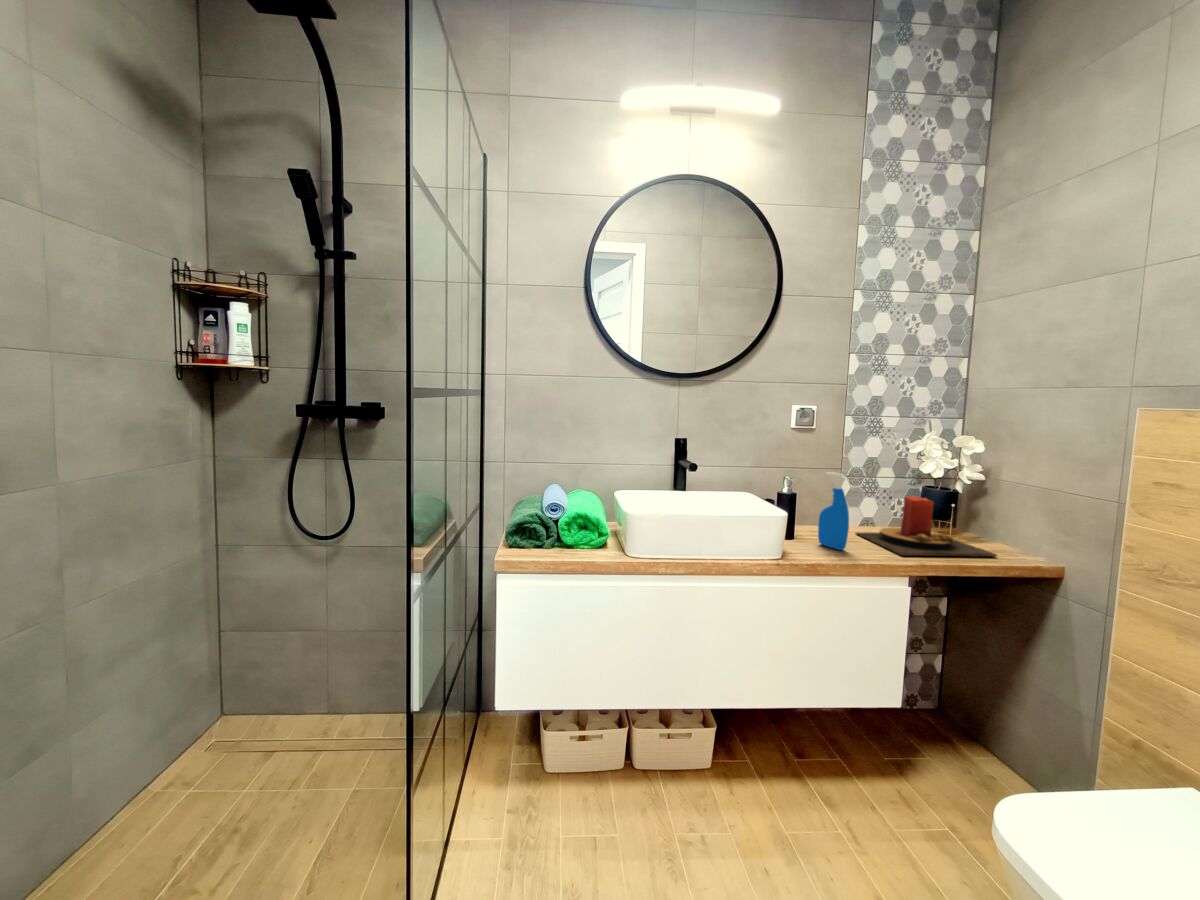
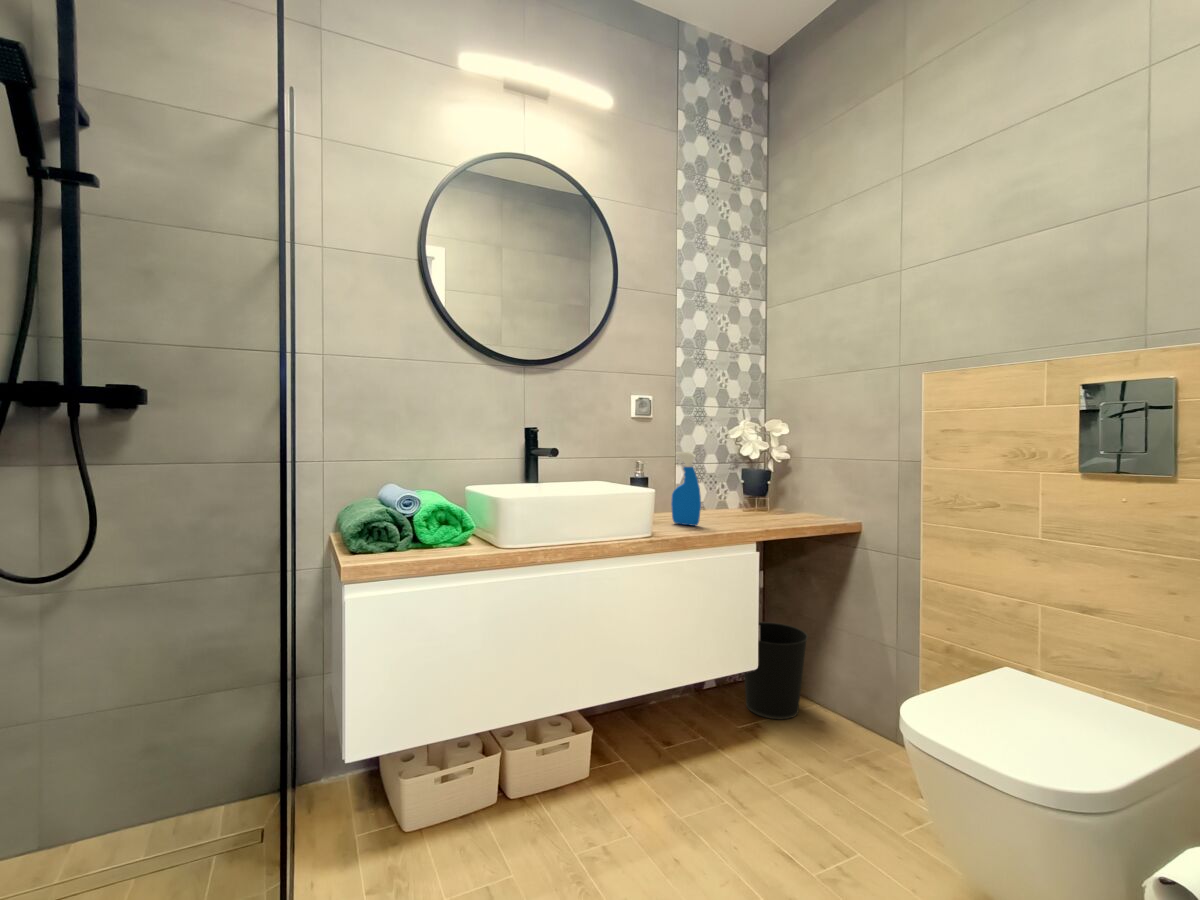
candle: present [856,496,997,557] -> none [695,473,813,525]
wastebasket: none [904,653,988,766] -> present [744,622,808,719]

